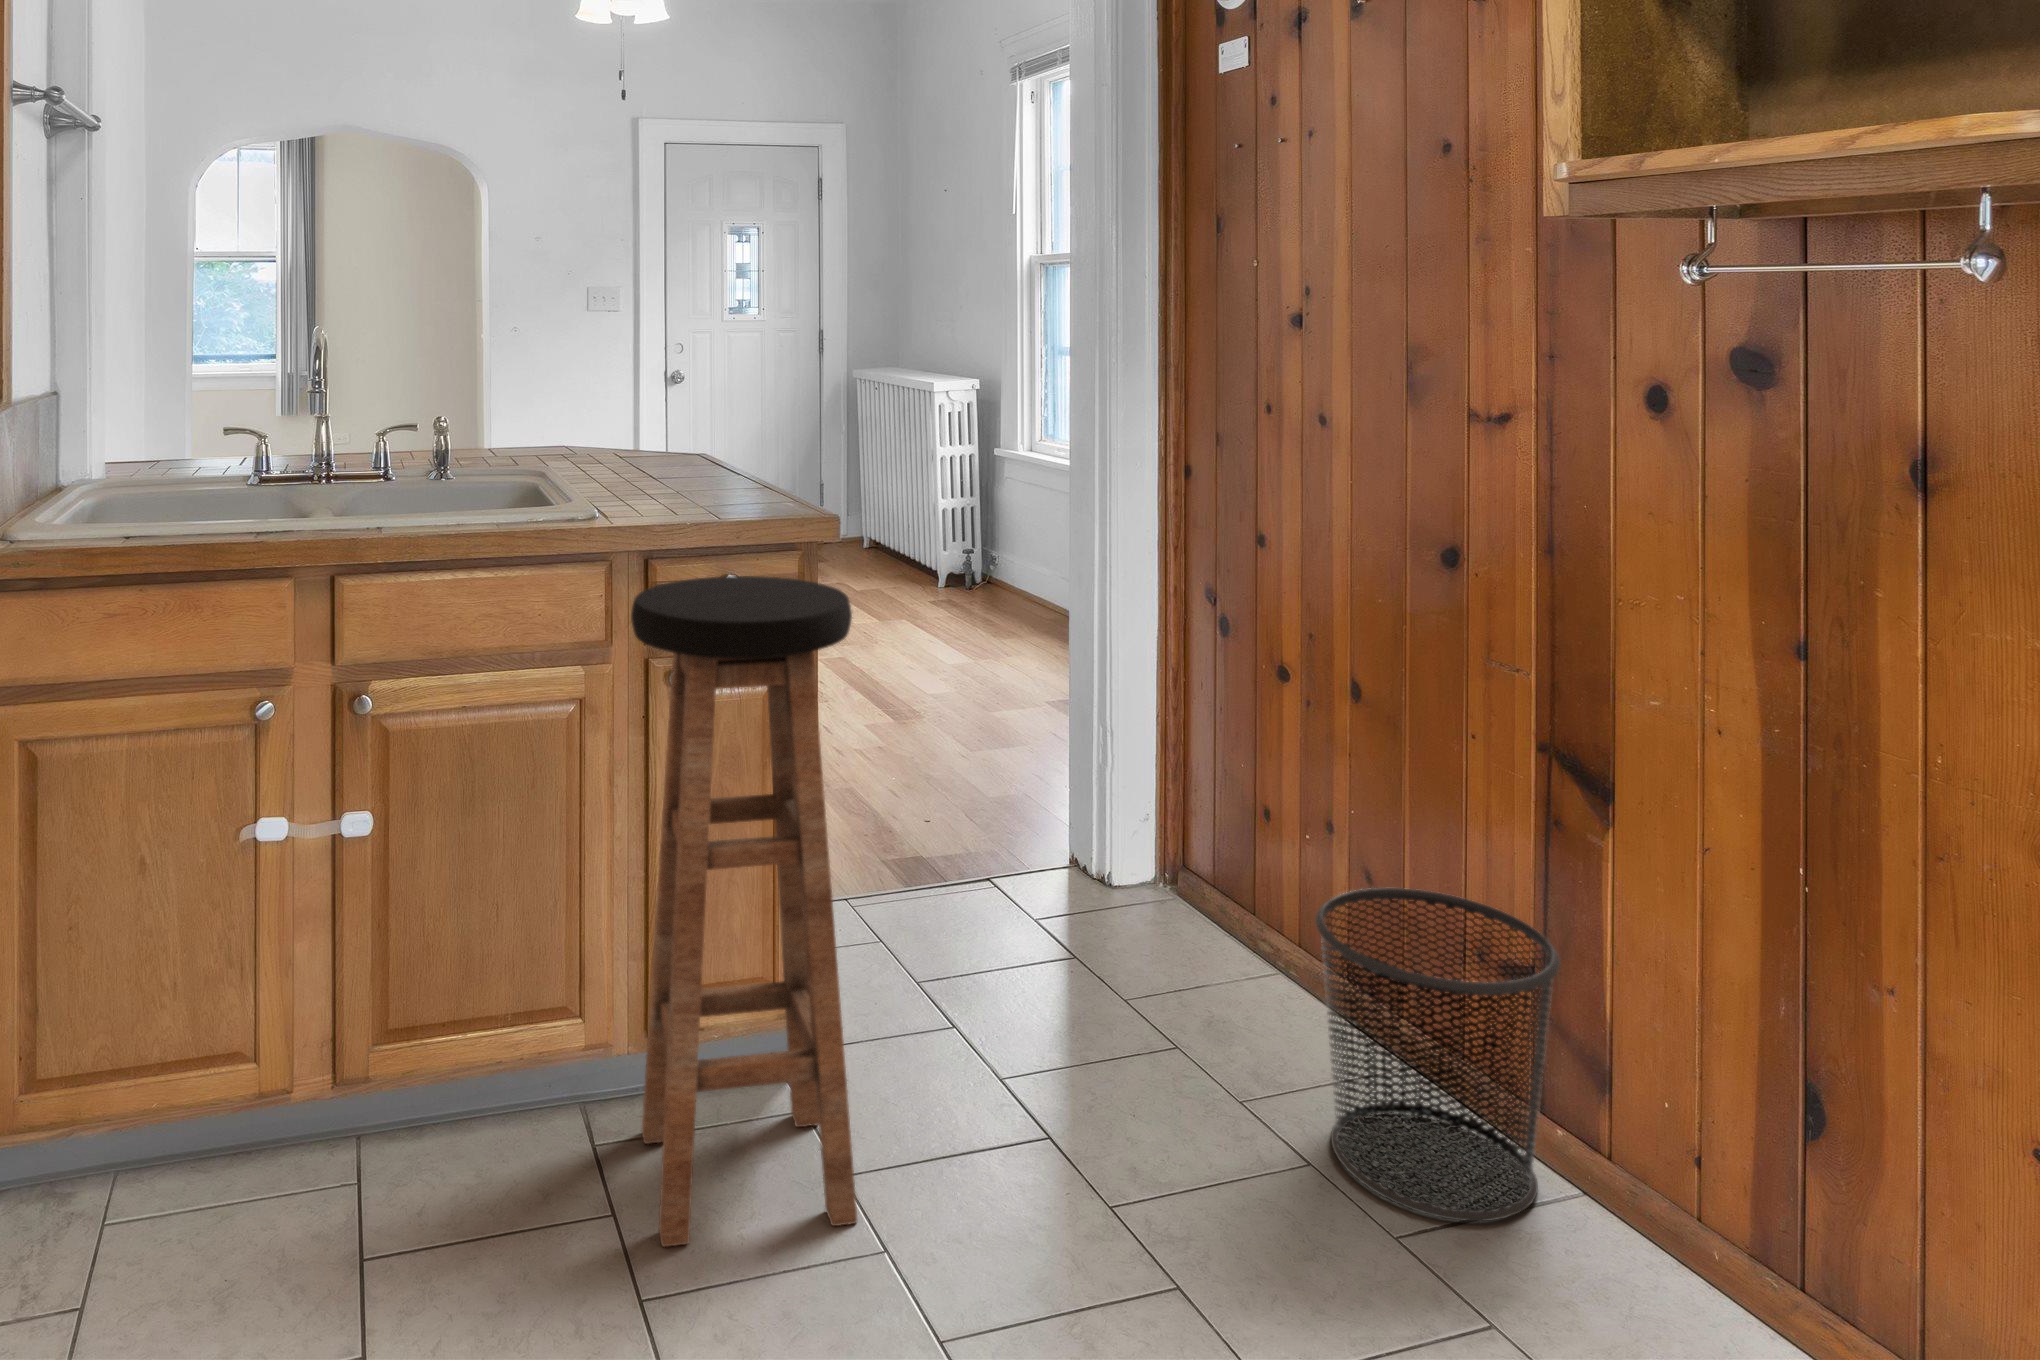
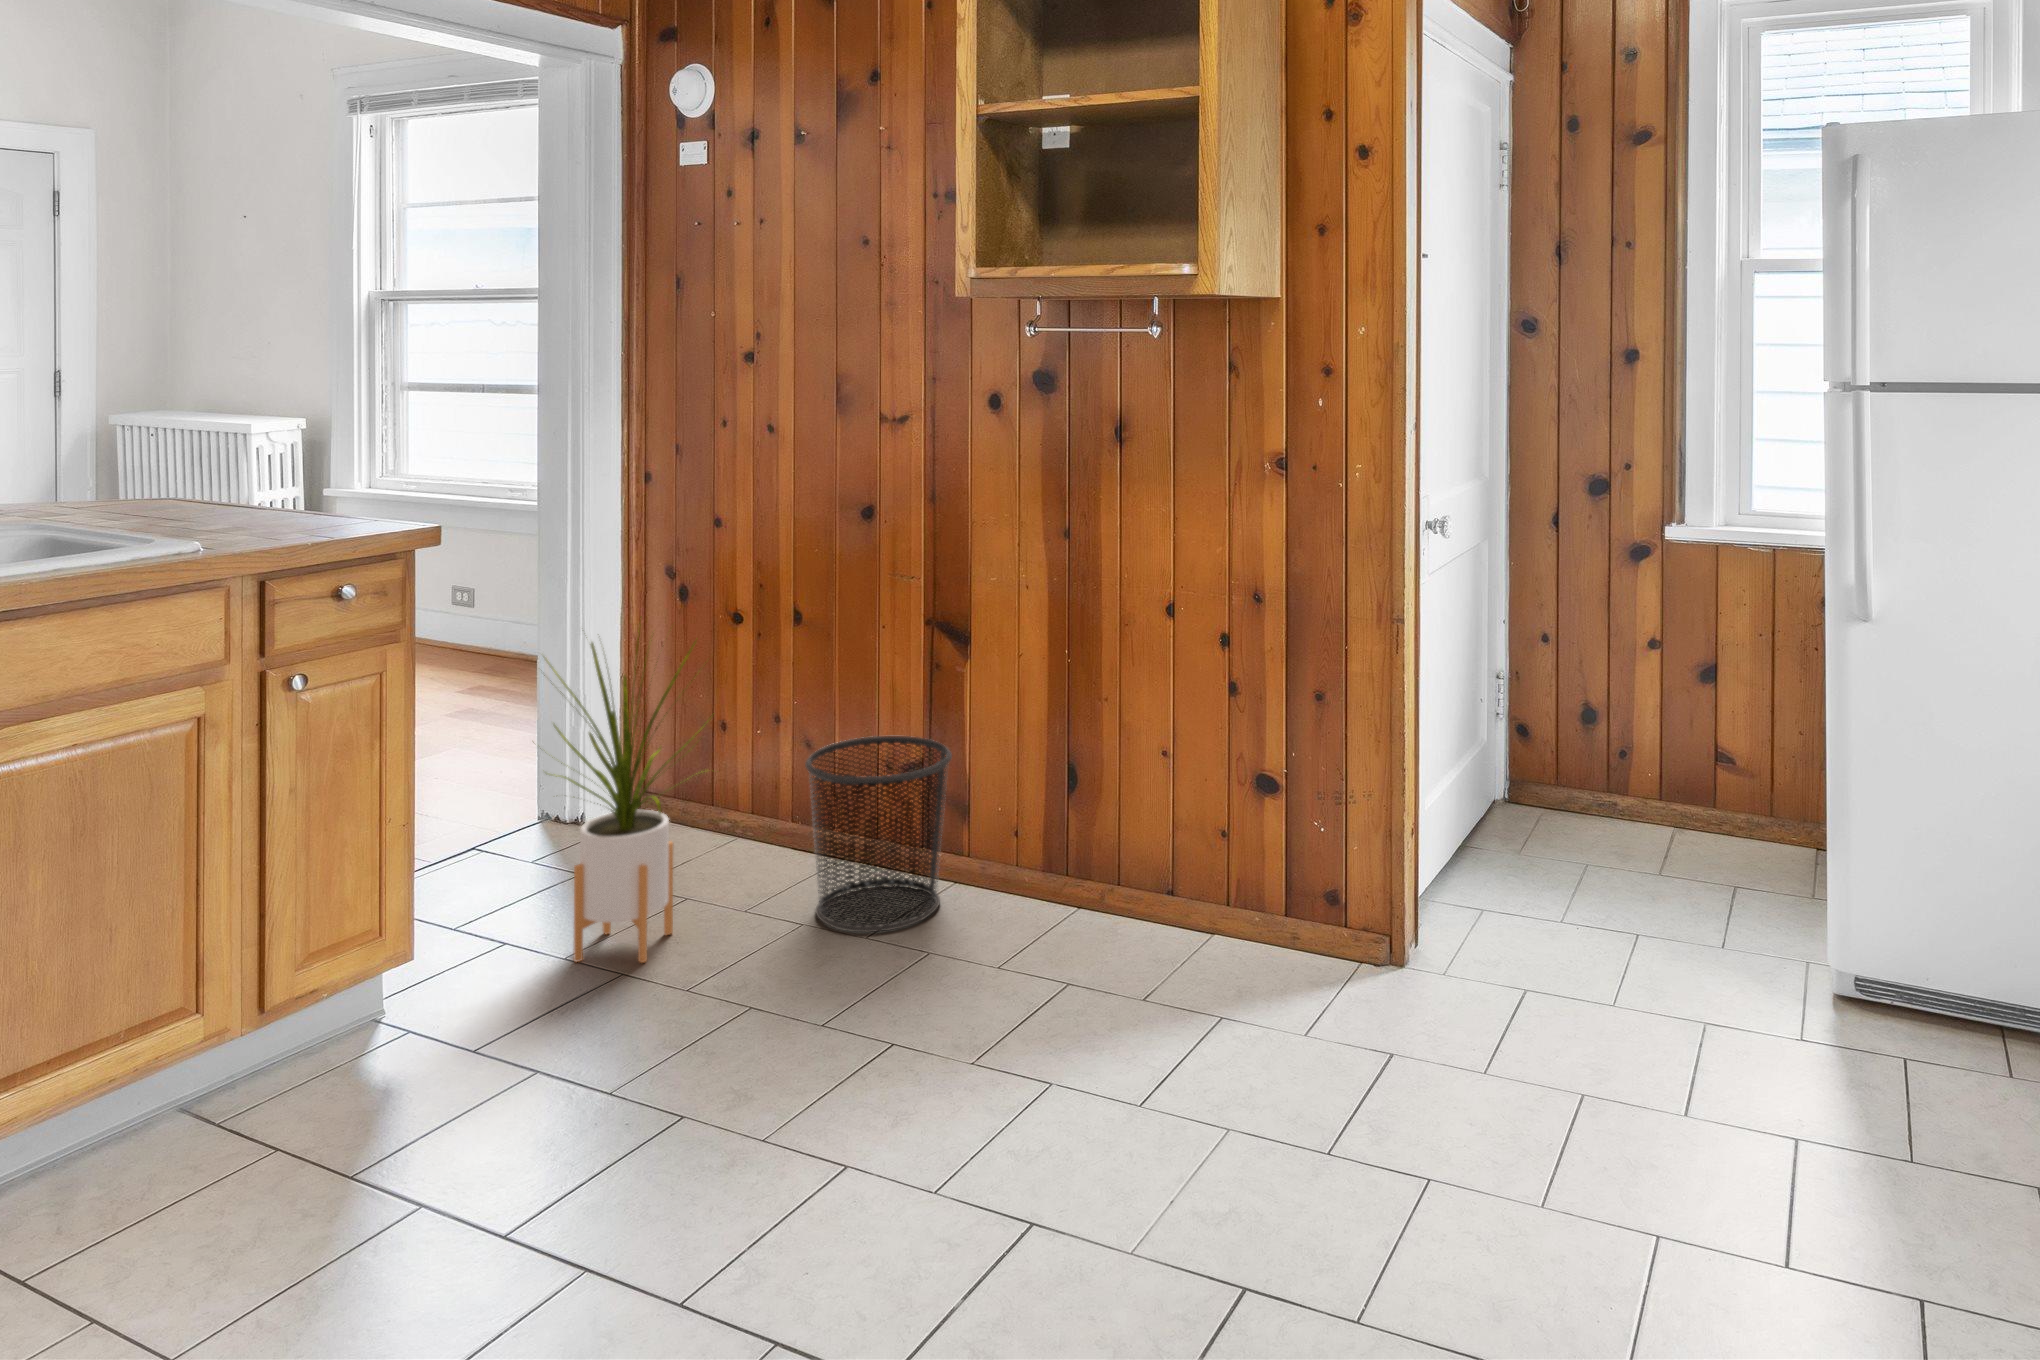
bar stool: present [631,576,857,1247] -> none [263,581,510,1151]
house plant: none [961,654,1193,1116] -> present [544,631,713,963]

